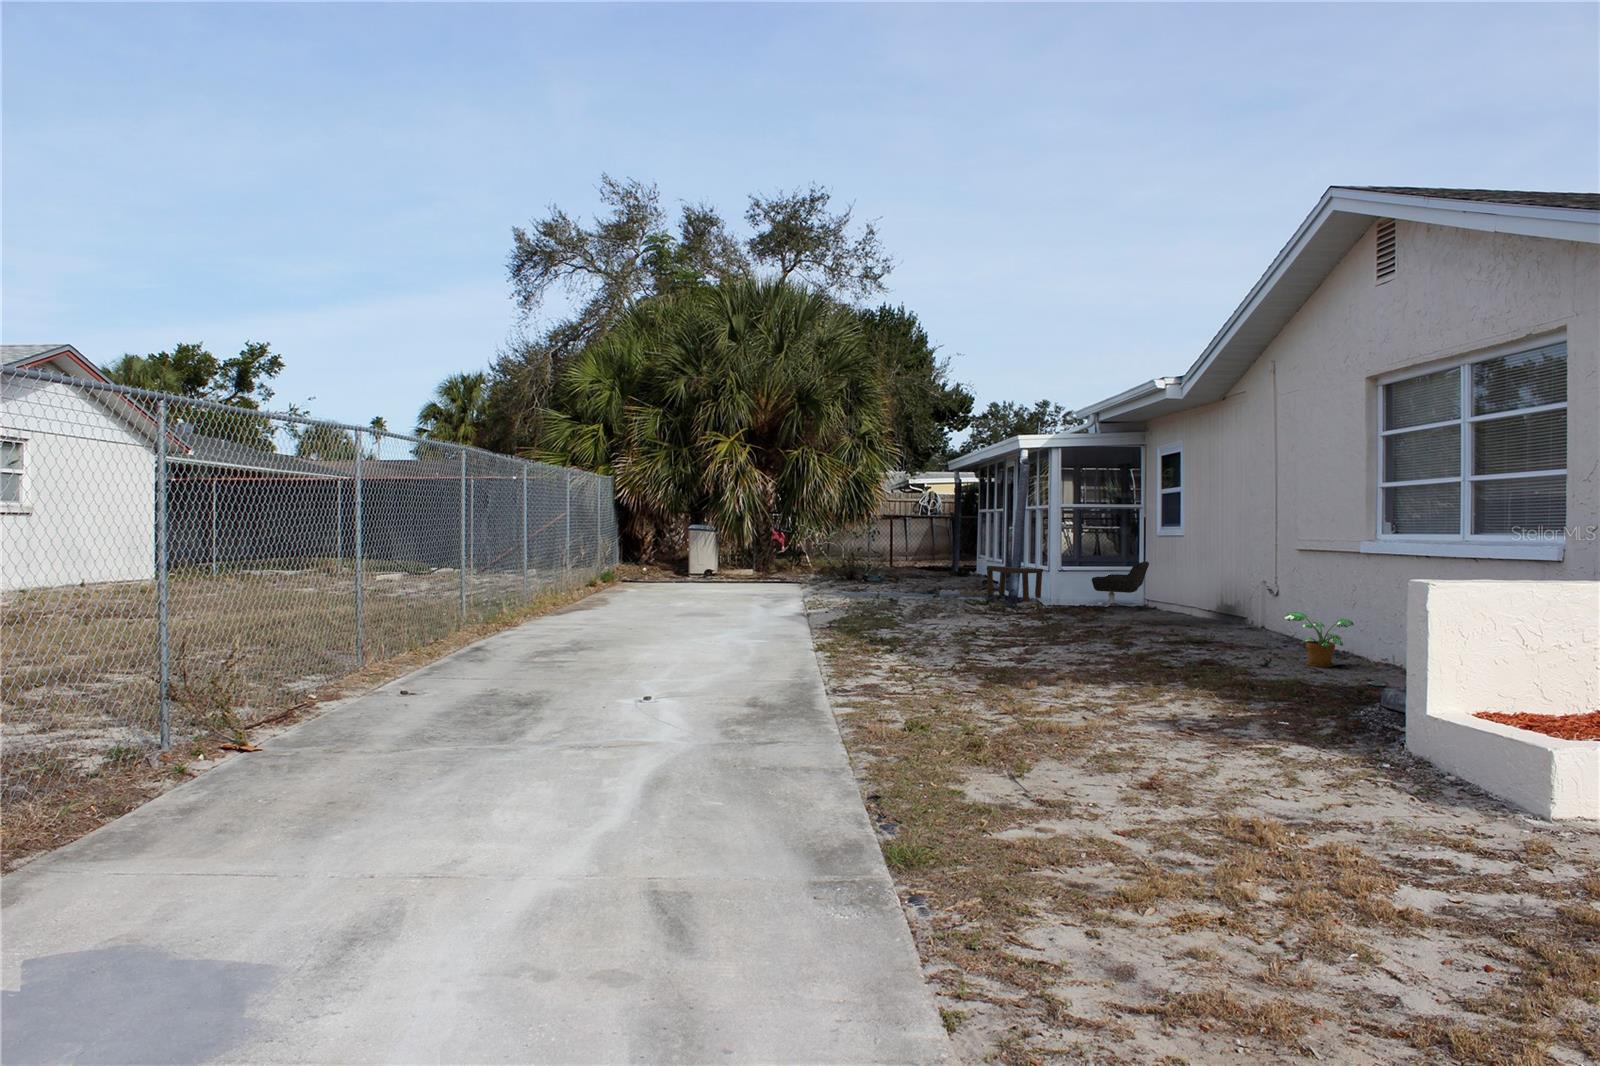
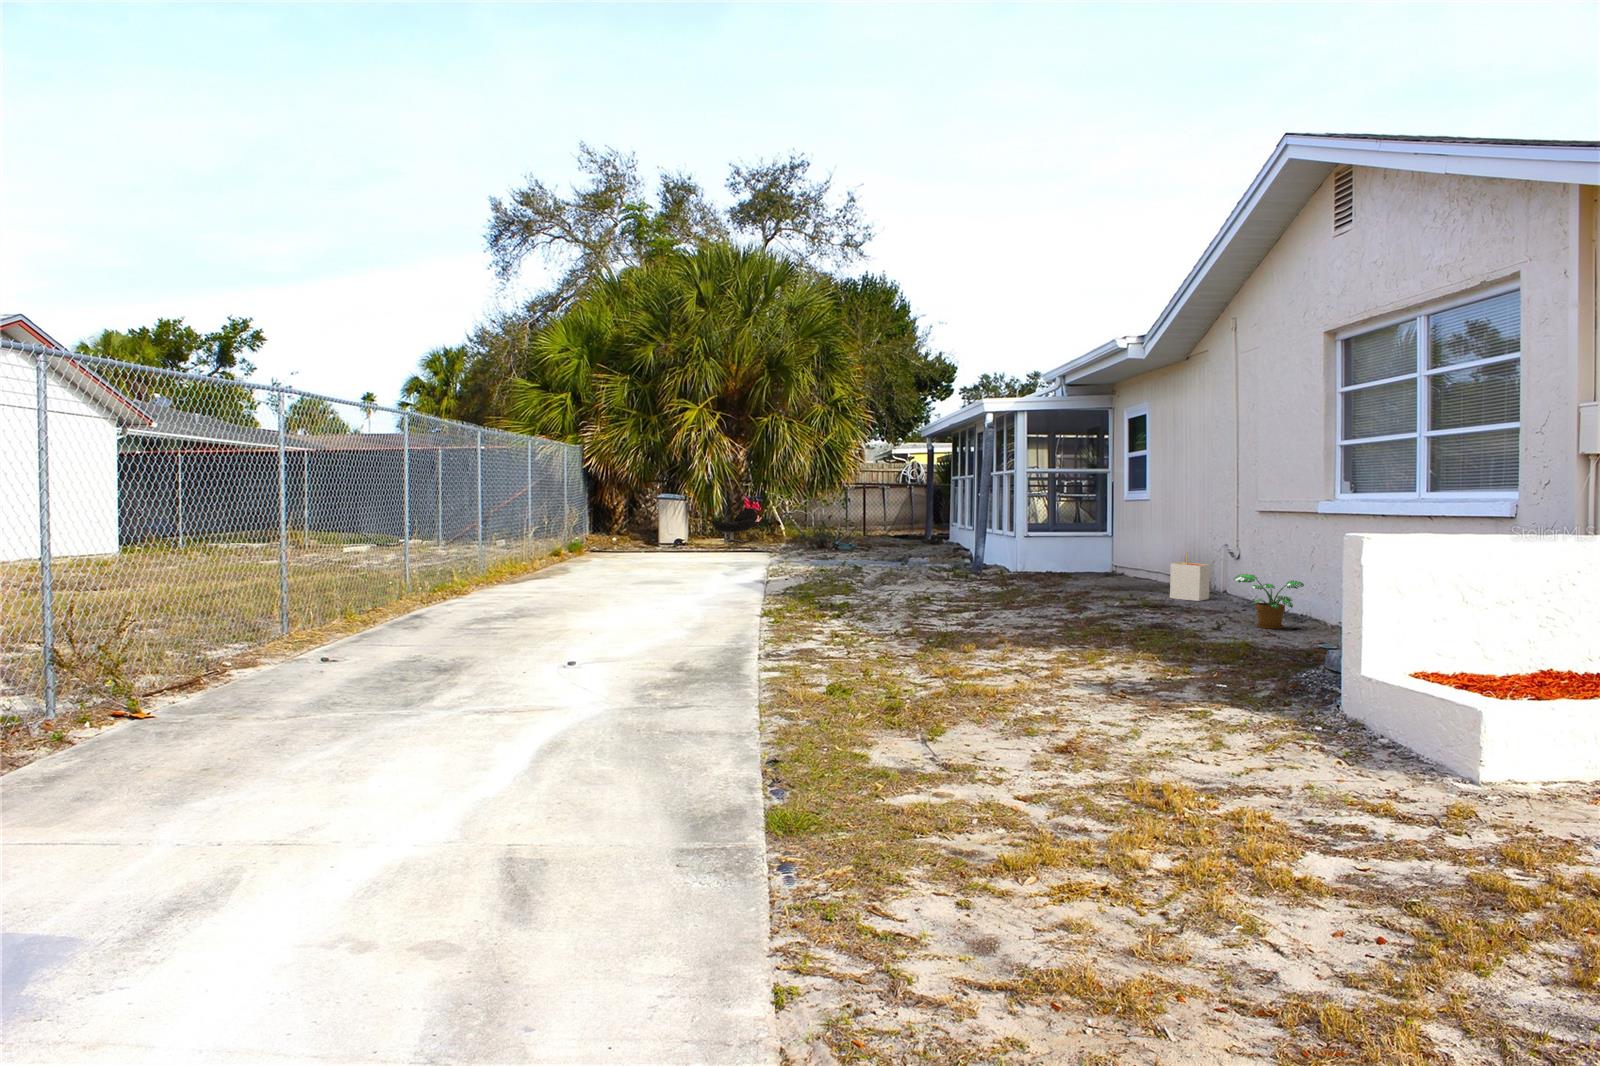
lounge chair: present [1090,561,1149,607] -> present [712,509,756,542]
bench: present [987,566,1043,601] -> none [951,532,1007,566]
storage bin: none [1215,590,1254,638] -> present [1170,553,1210,601]

